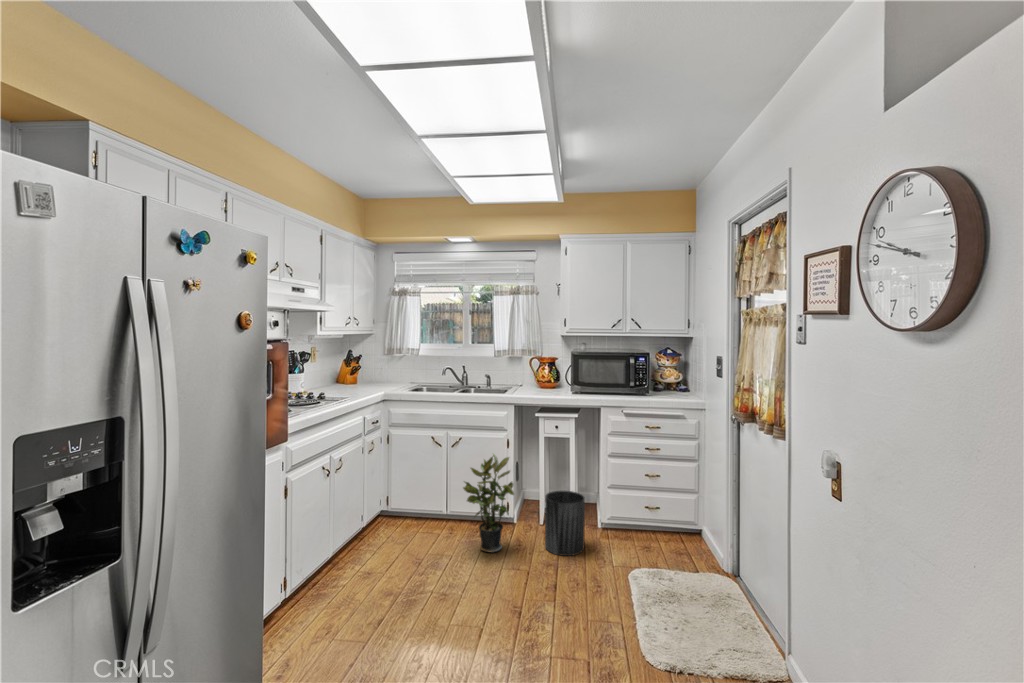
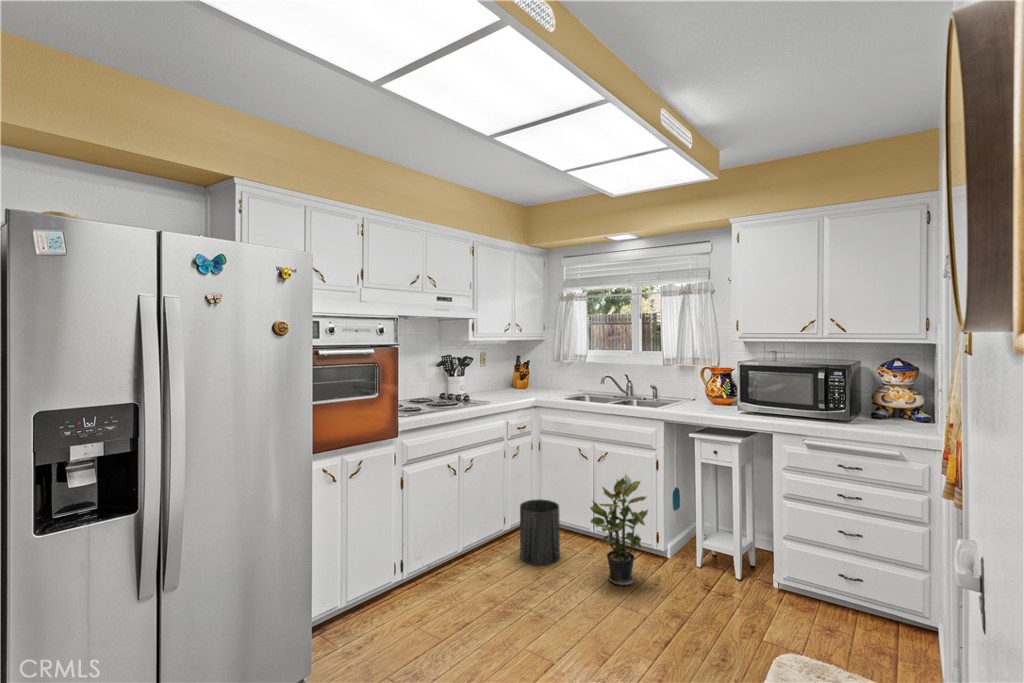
trash can: present [545,490,585,556] -> present [520,499,560,565]

